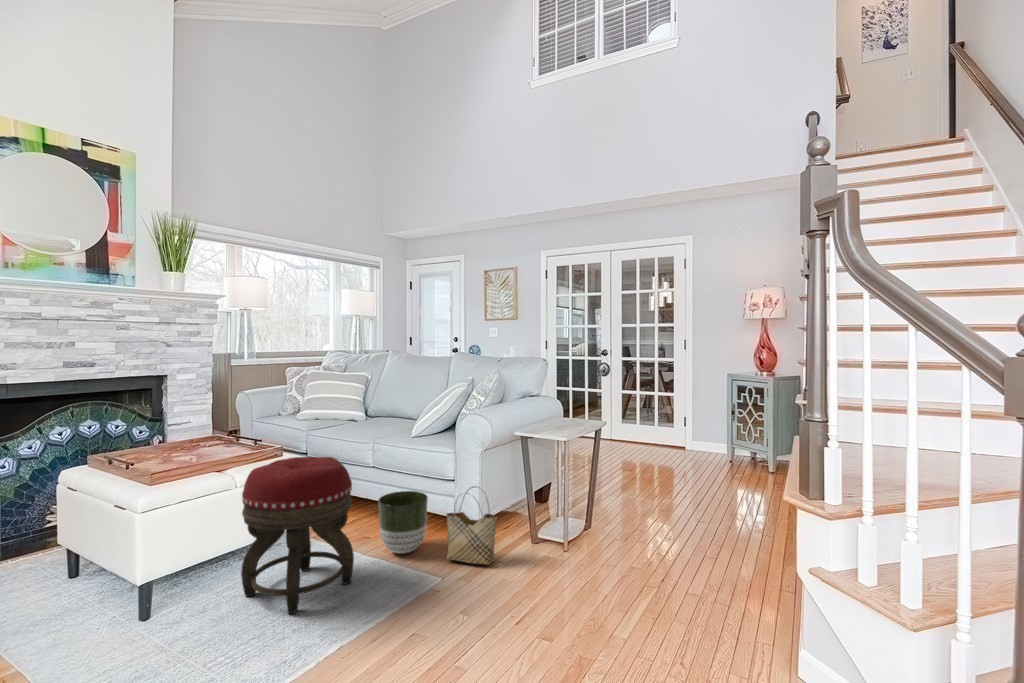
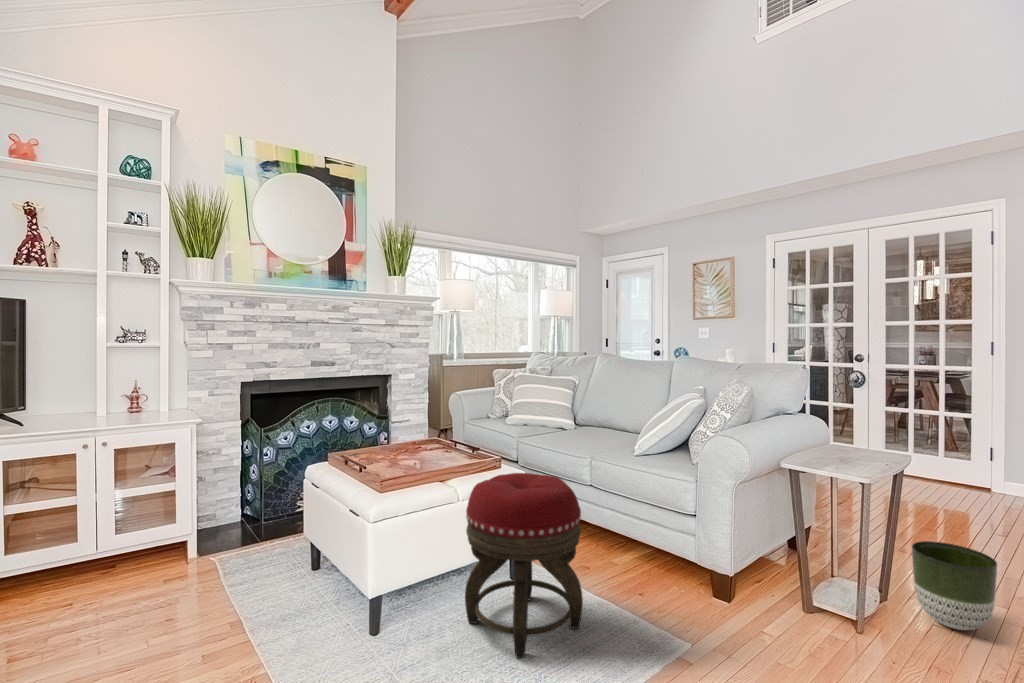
woven basket: present [446,486,497,565] -> none [690,528,762,635]
planter: present [379,491,428,554] -> present [912,541,997,630]

